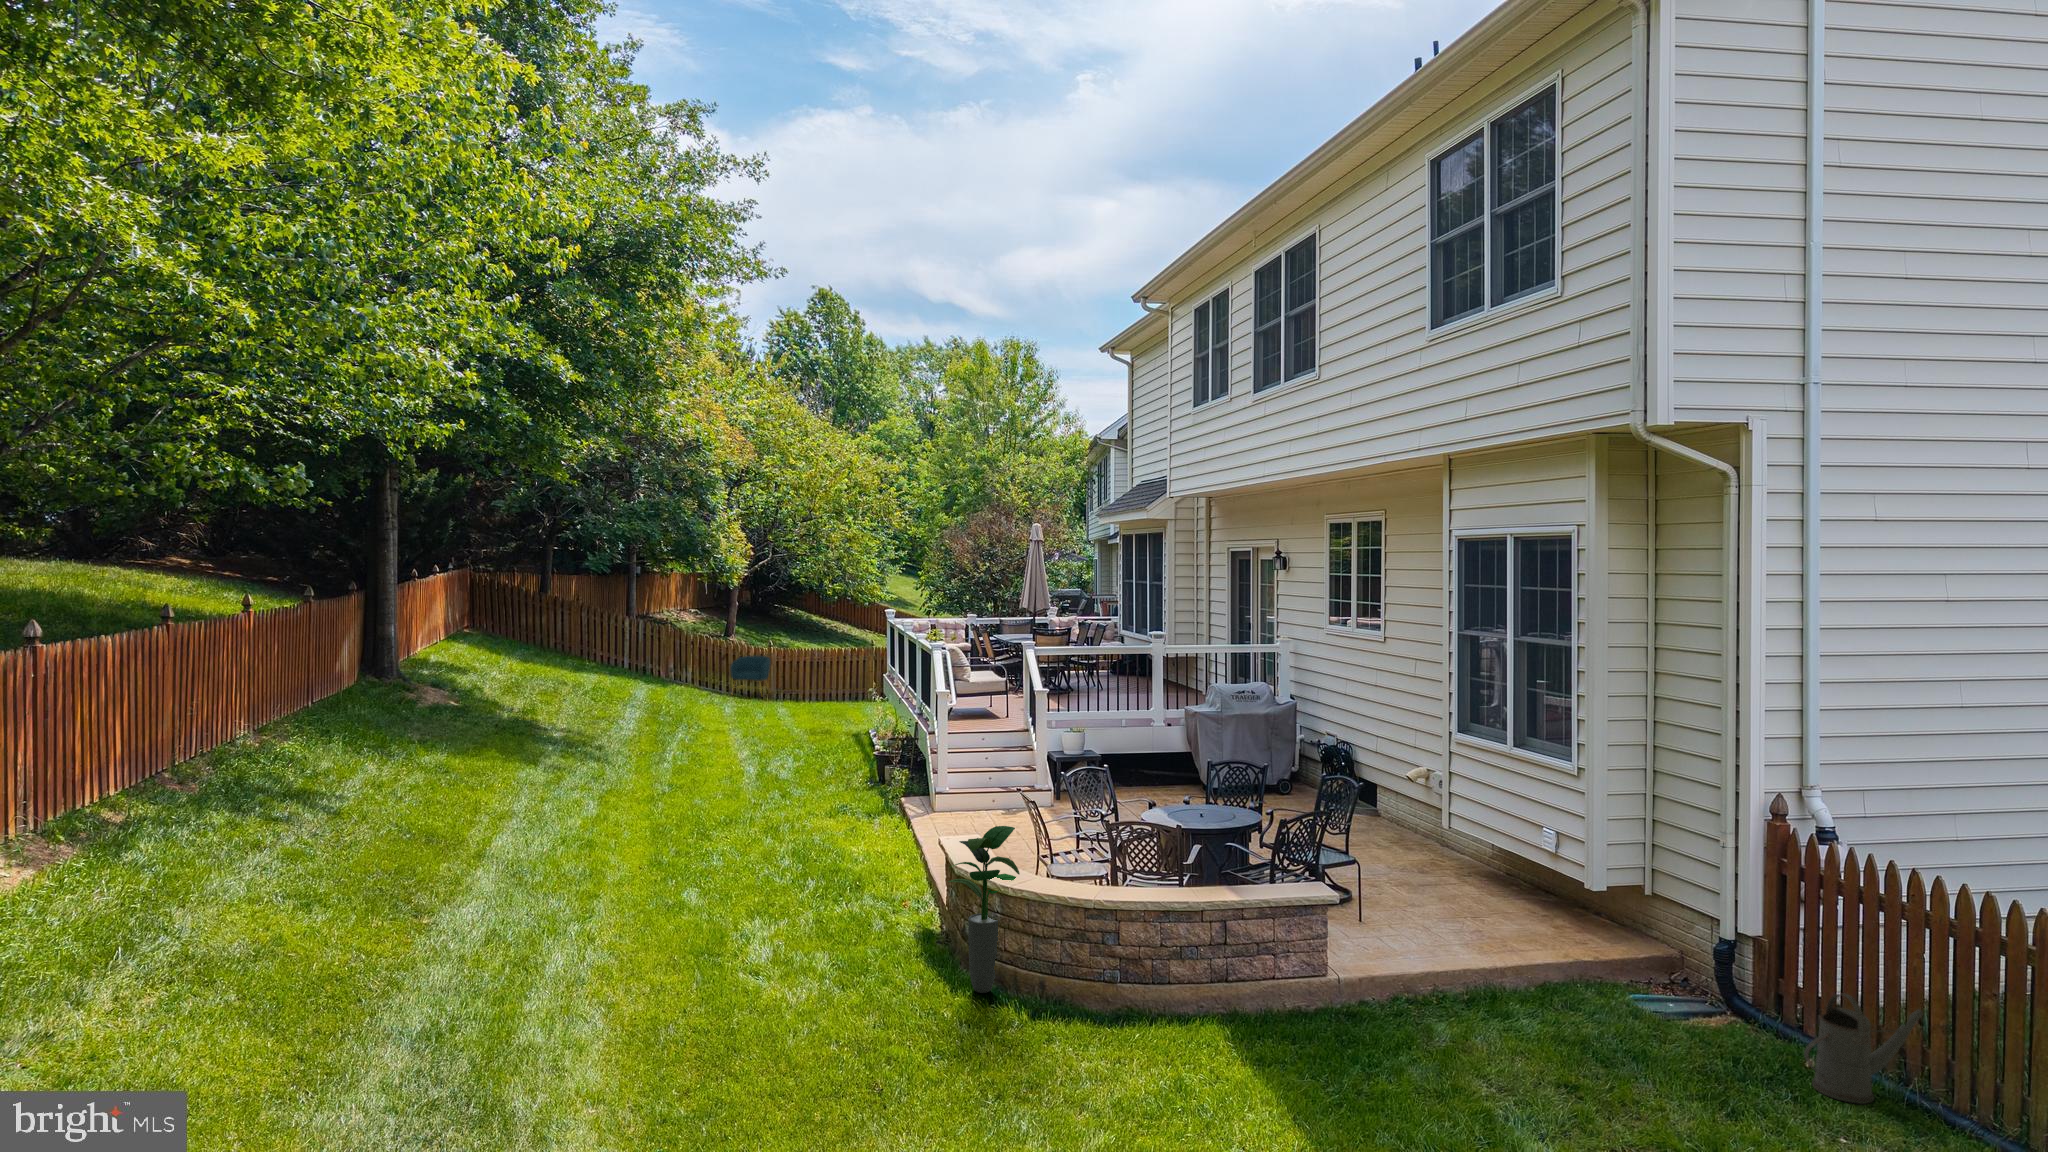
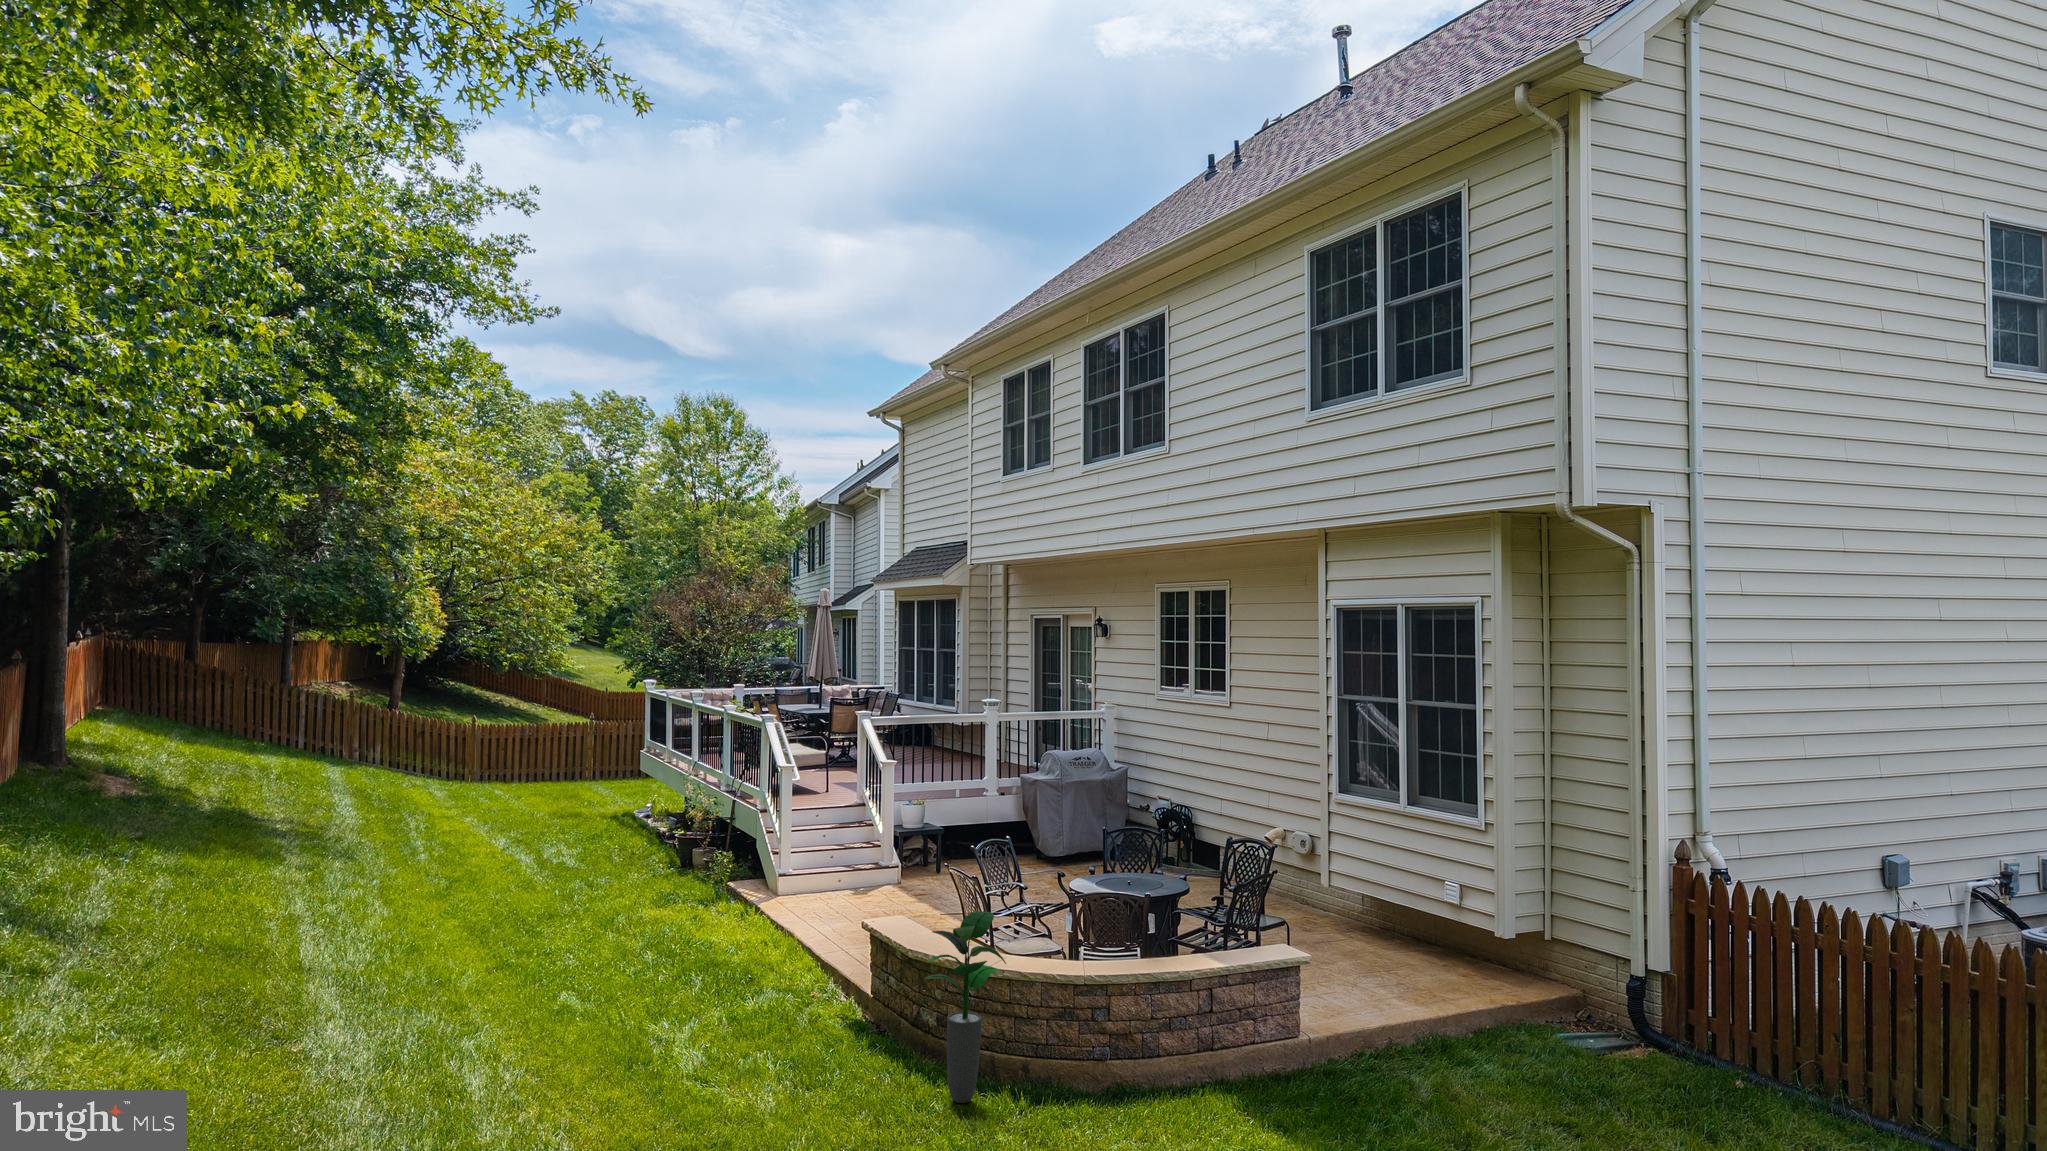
armchair: present [730,656,771,690] -> none [431,732,481,781]
watering can: present [1804,994,1923,1104] -> none [1759,1017,1836,1117]

